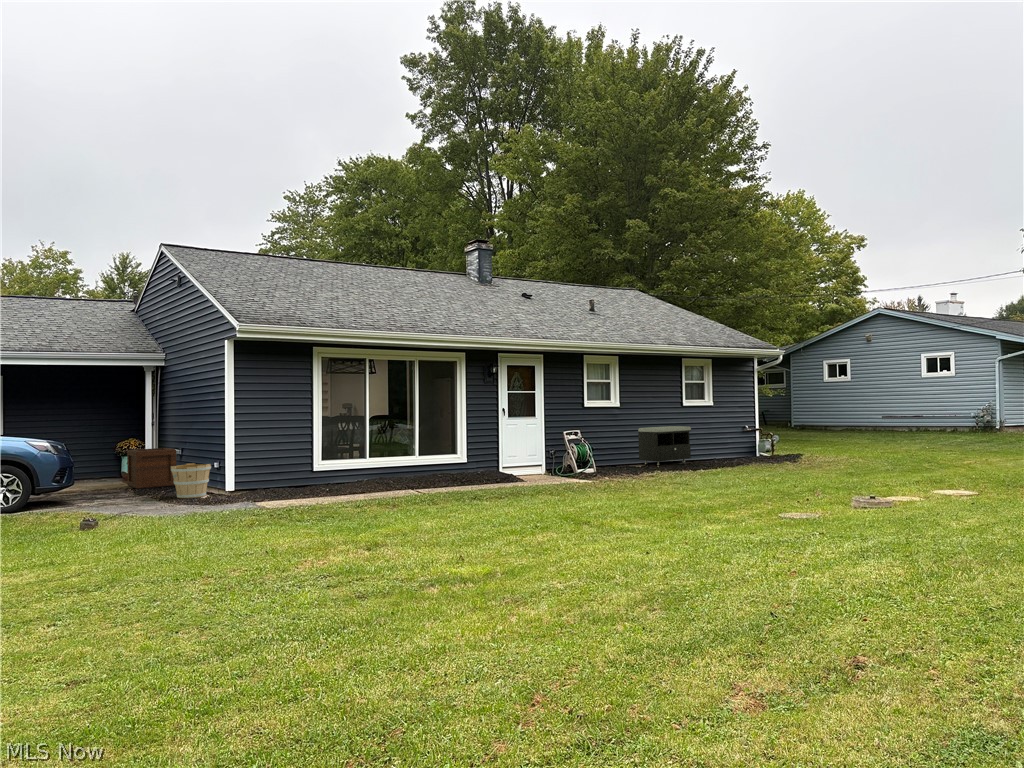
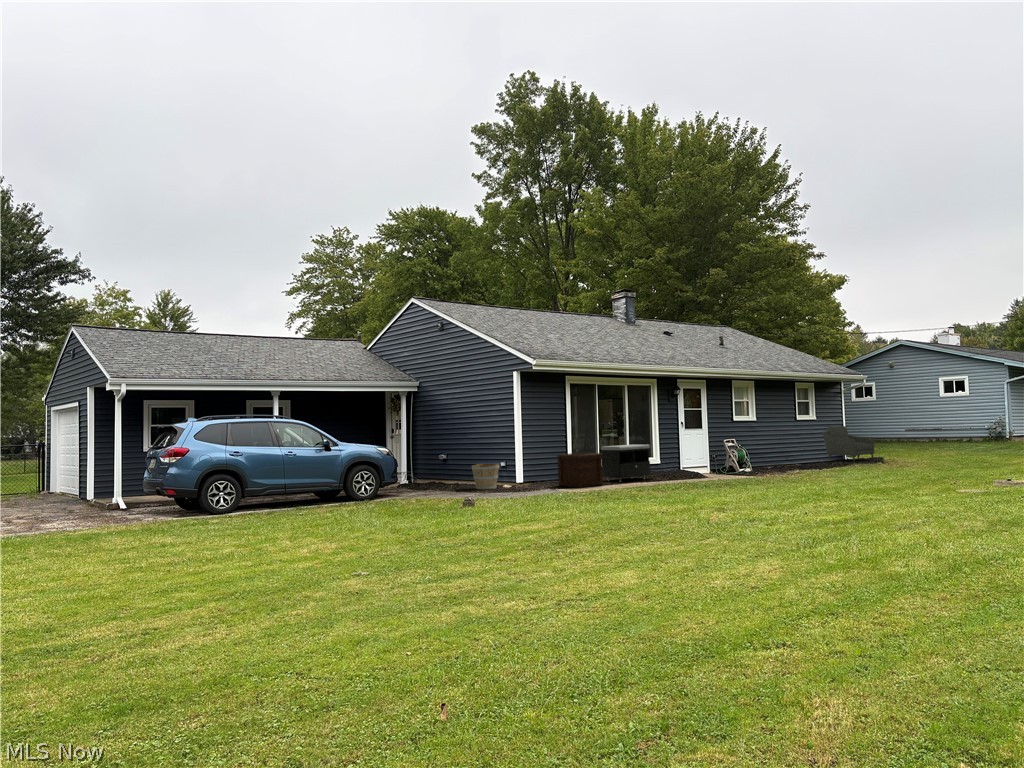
chair: none [721,413,784,460] -> present [822,426,874,461]
storage bench: present [638,426,691,465] -> present [601,445,650,482]
wooden crate: present [127,448,176,489] -> present [557,453,603,487]

